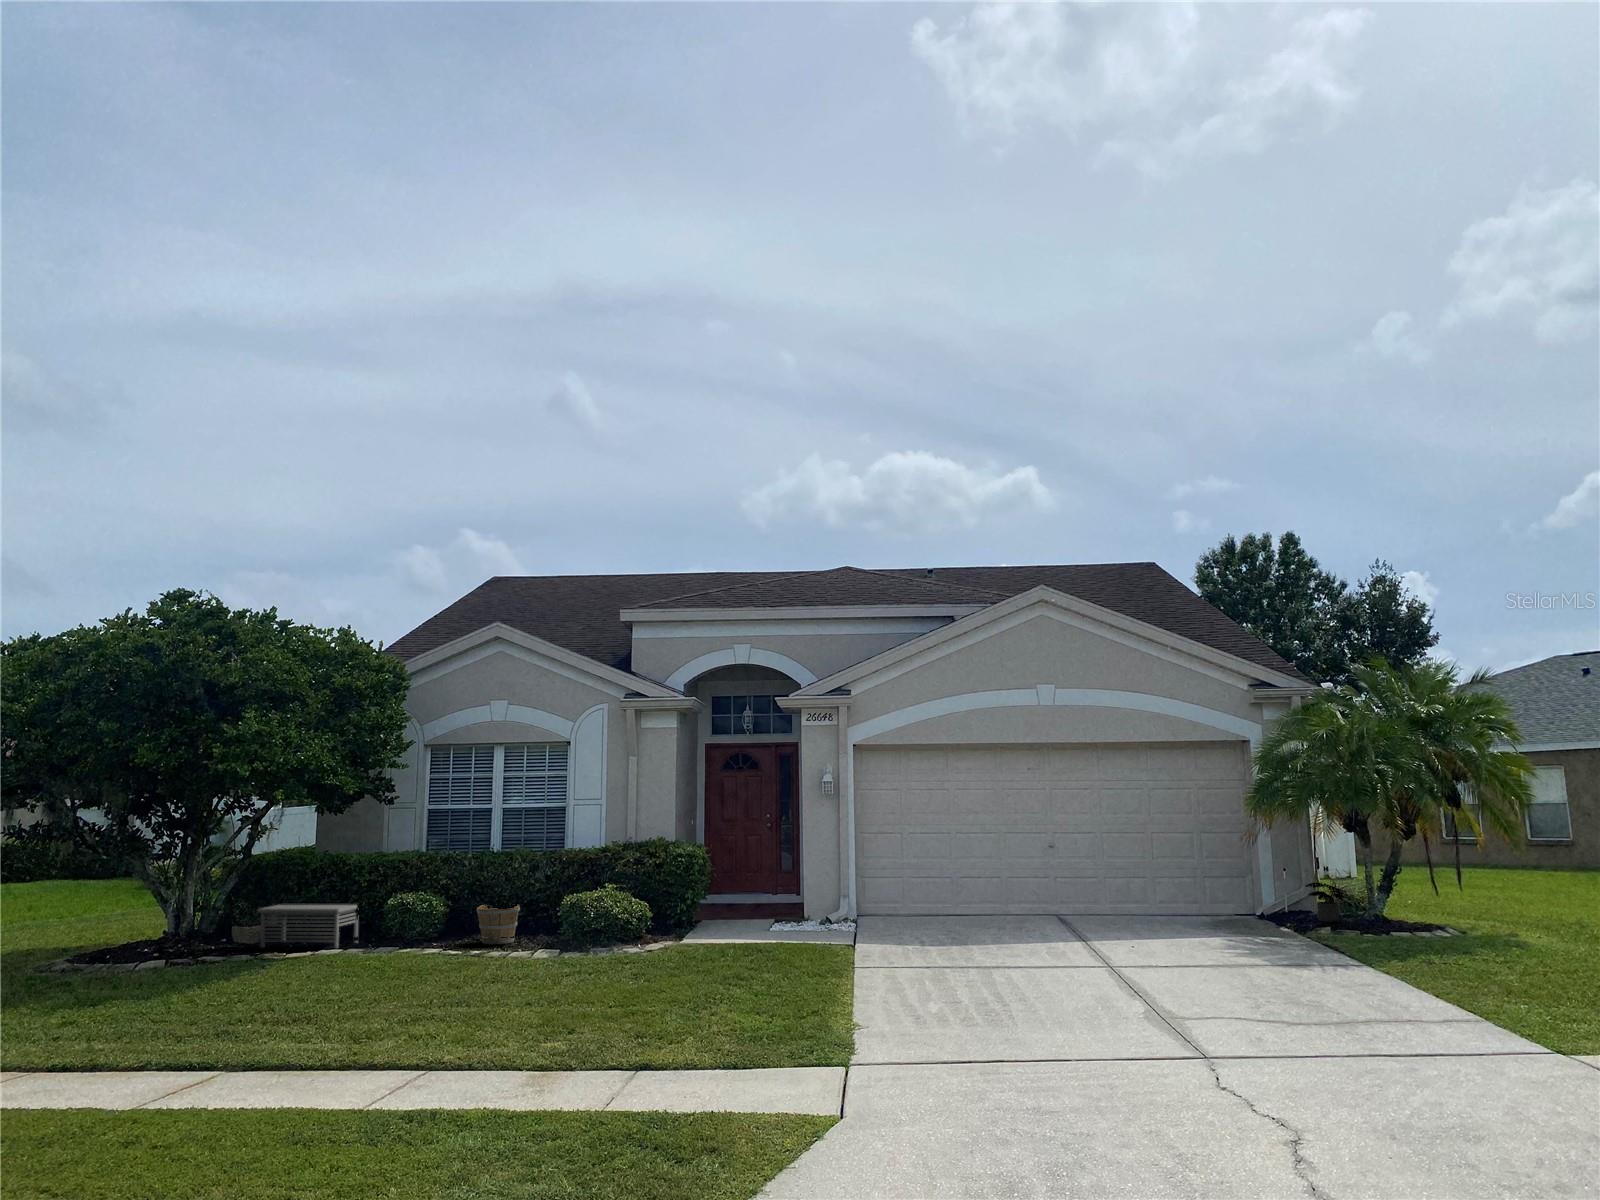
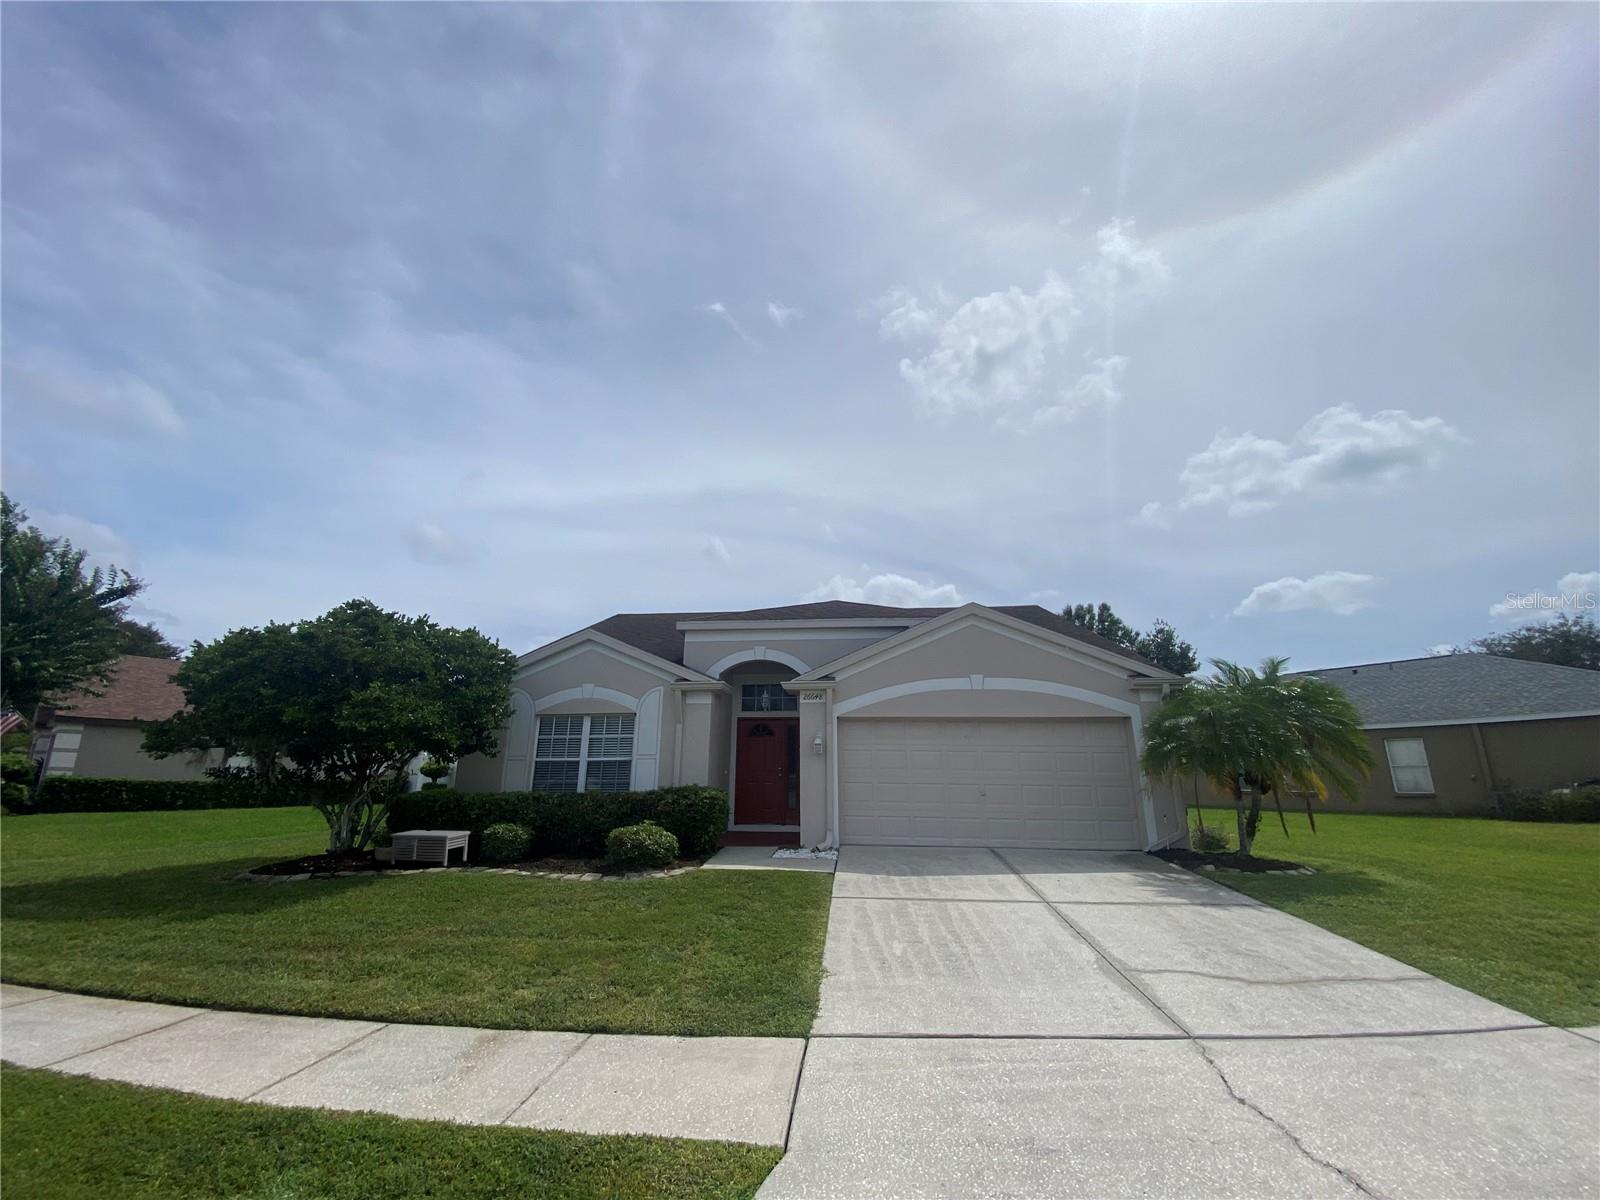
potted plant: present [1305,882,1347,922] -> none [1177,825,1213,856]
wooden bucket: present [476,904,520,945] -> none [552,833,586,865]

